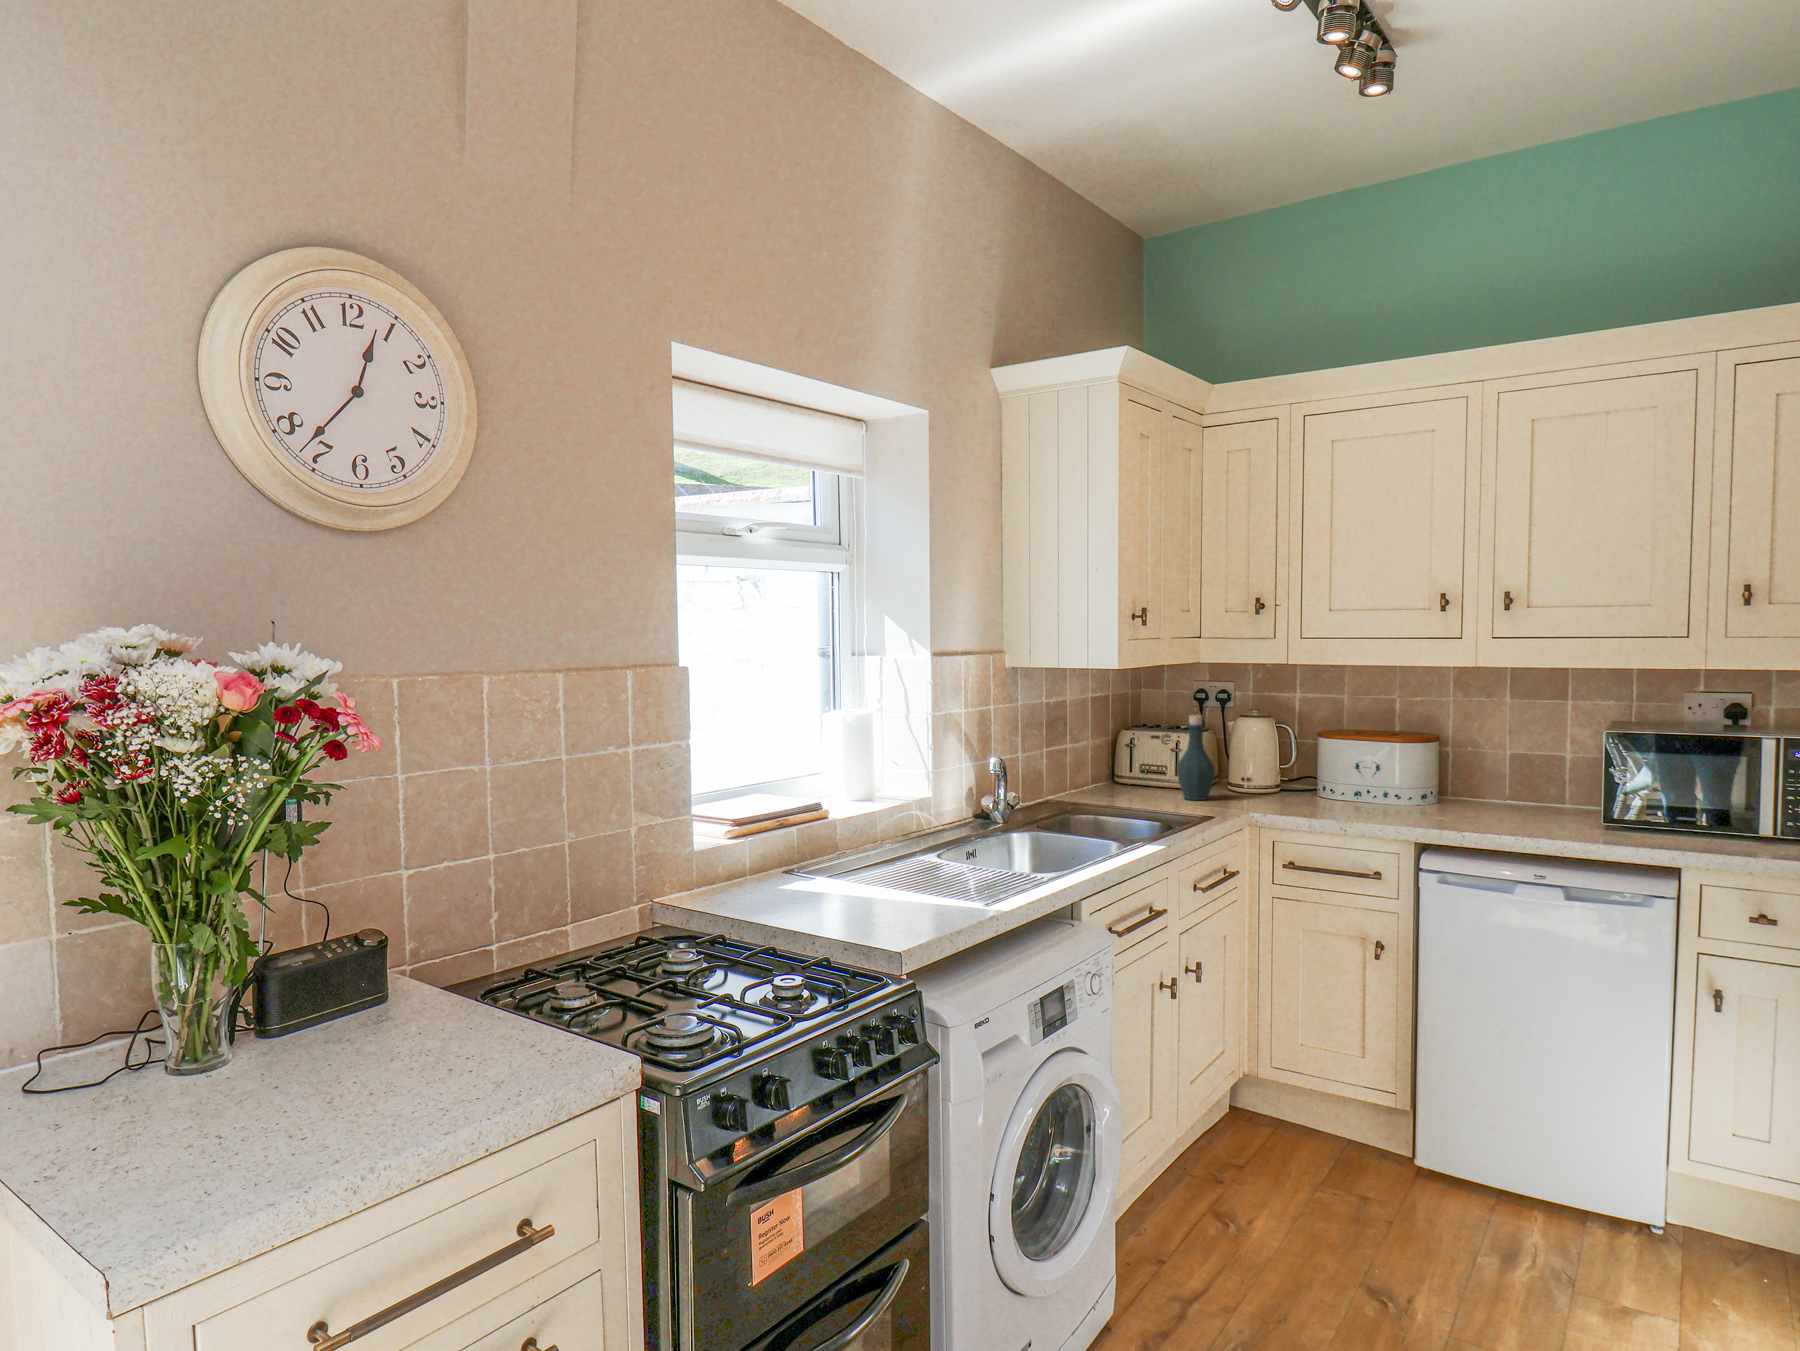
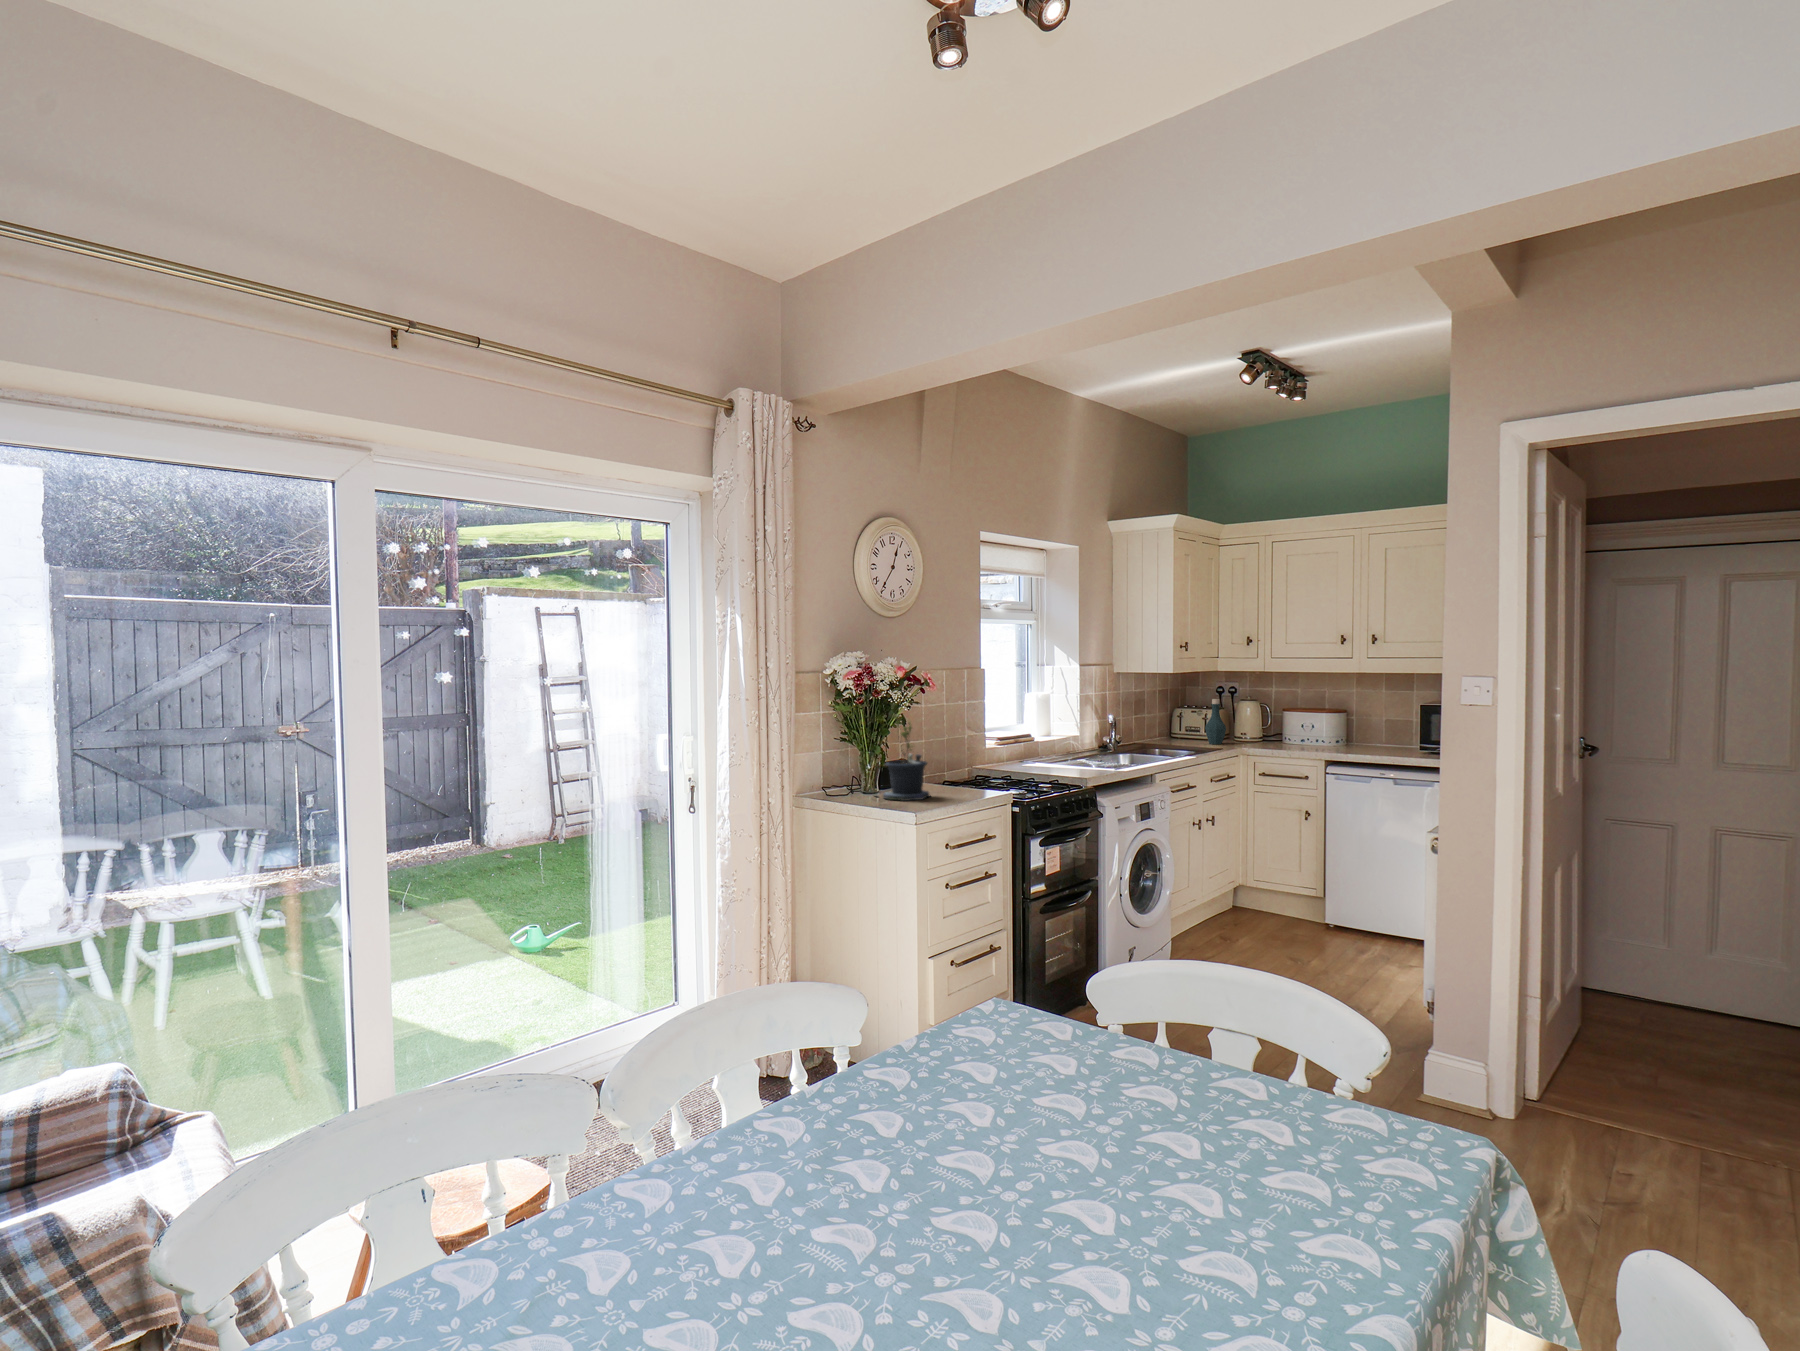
potted plant: none [124,826,320,1145] -> present [873,714,930,801]

